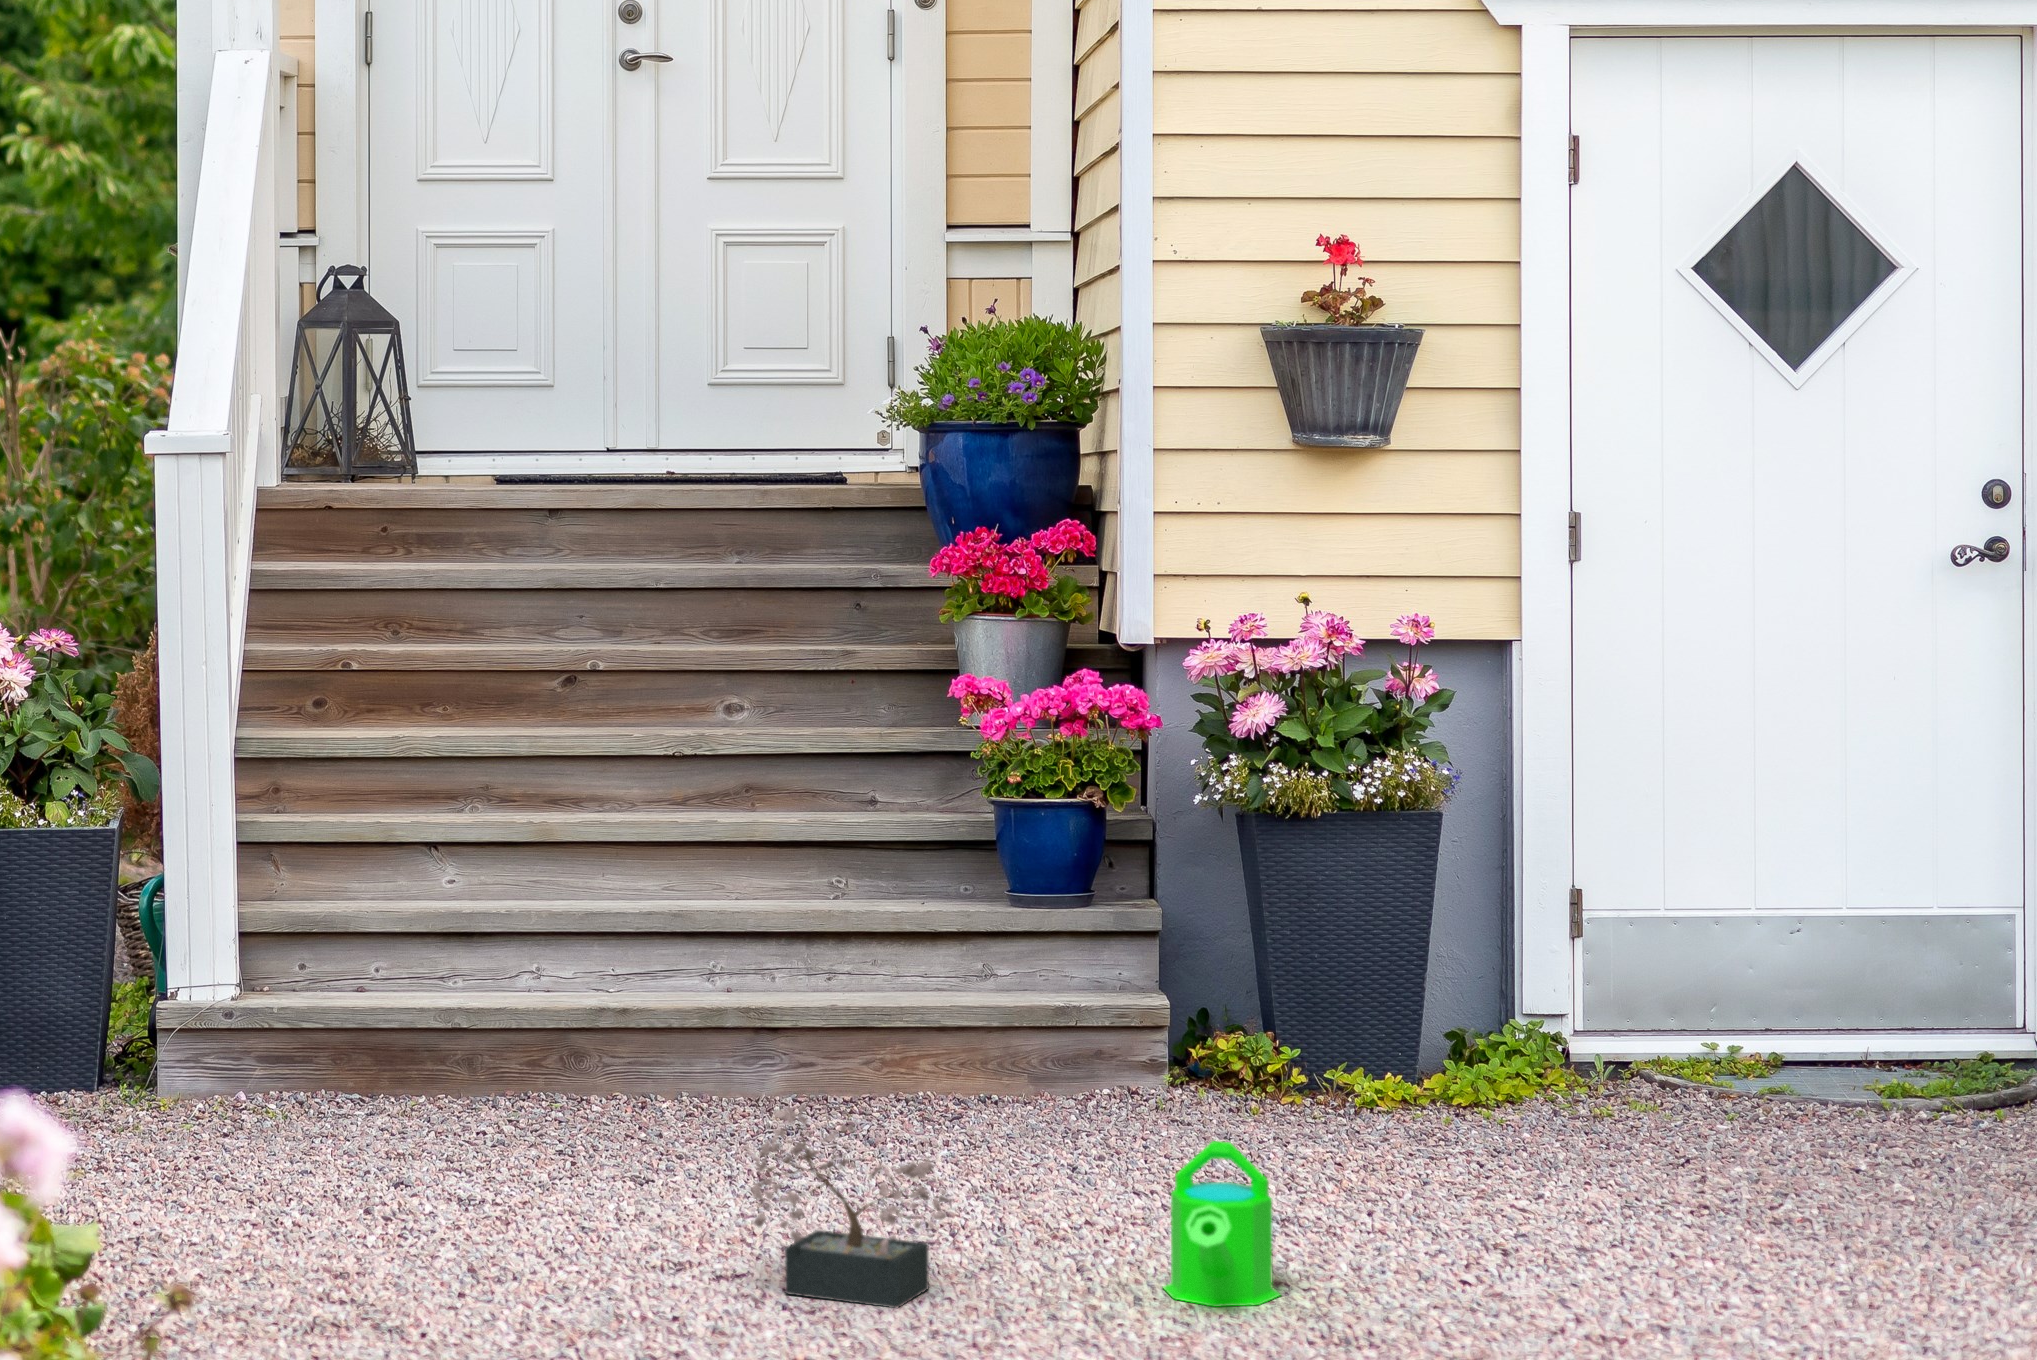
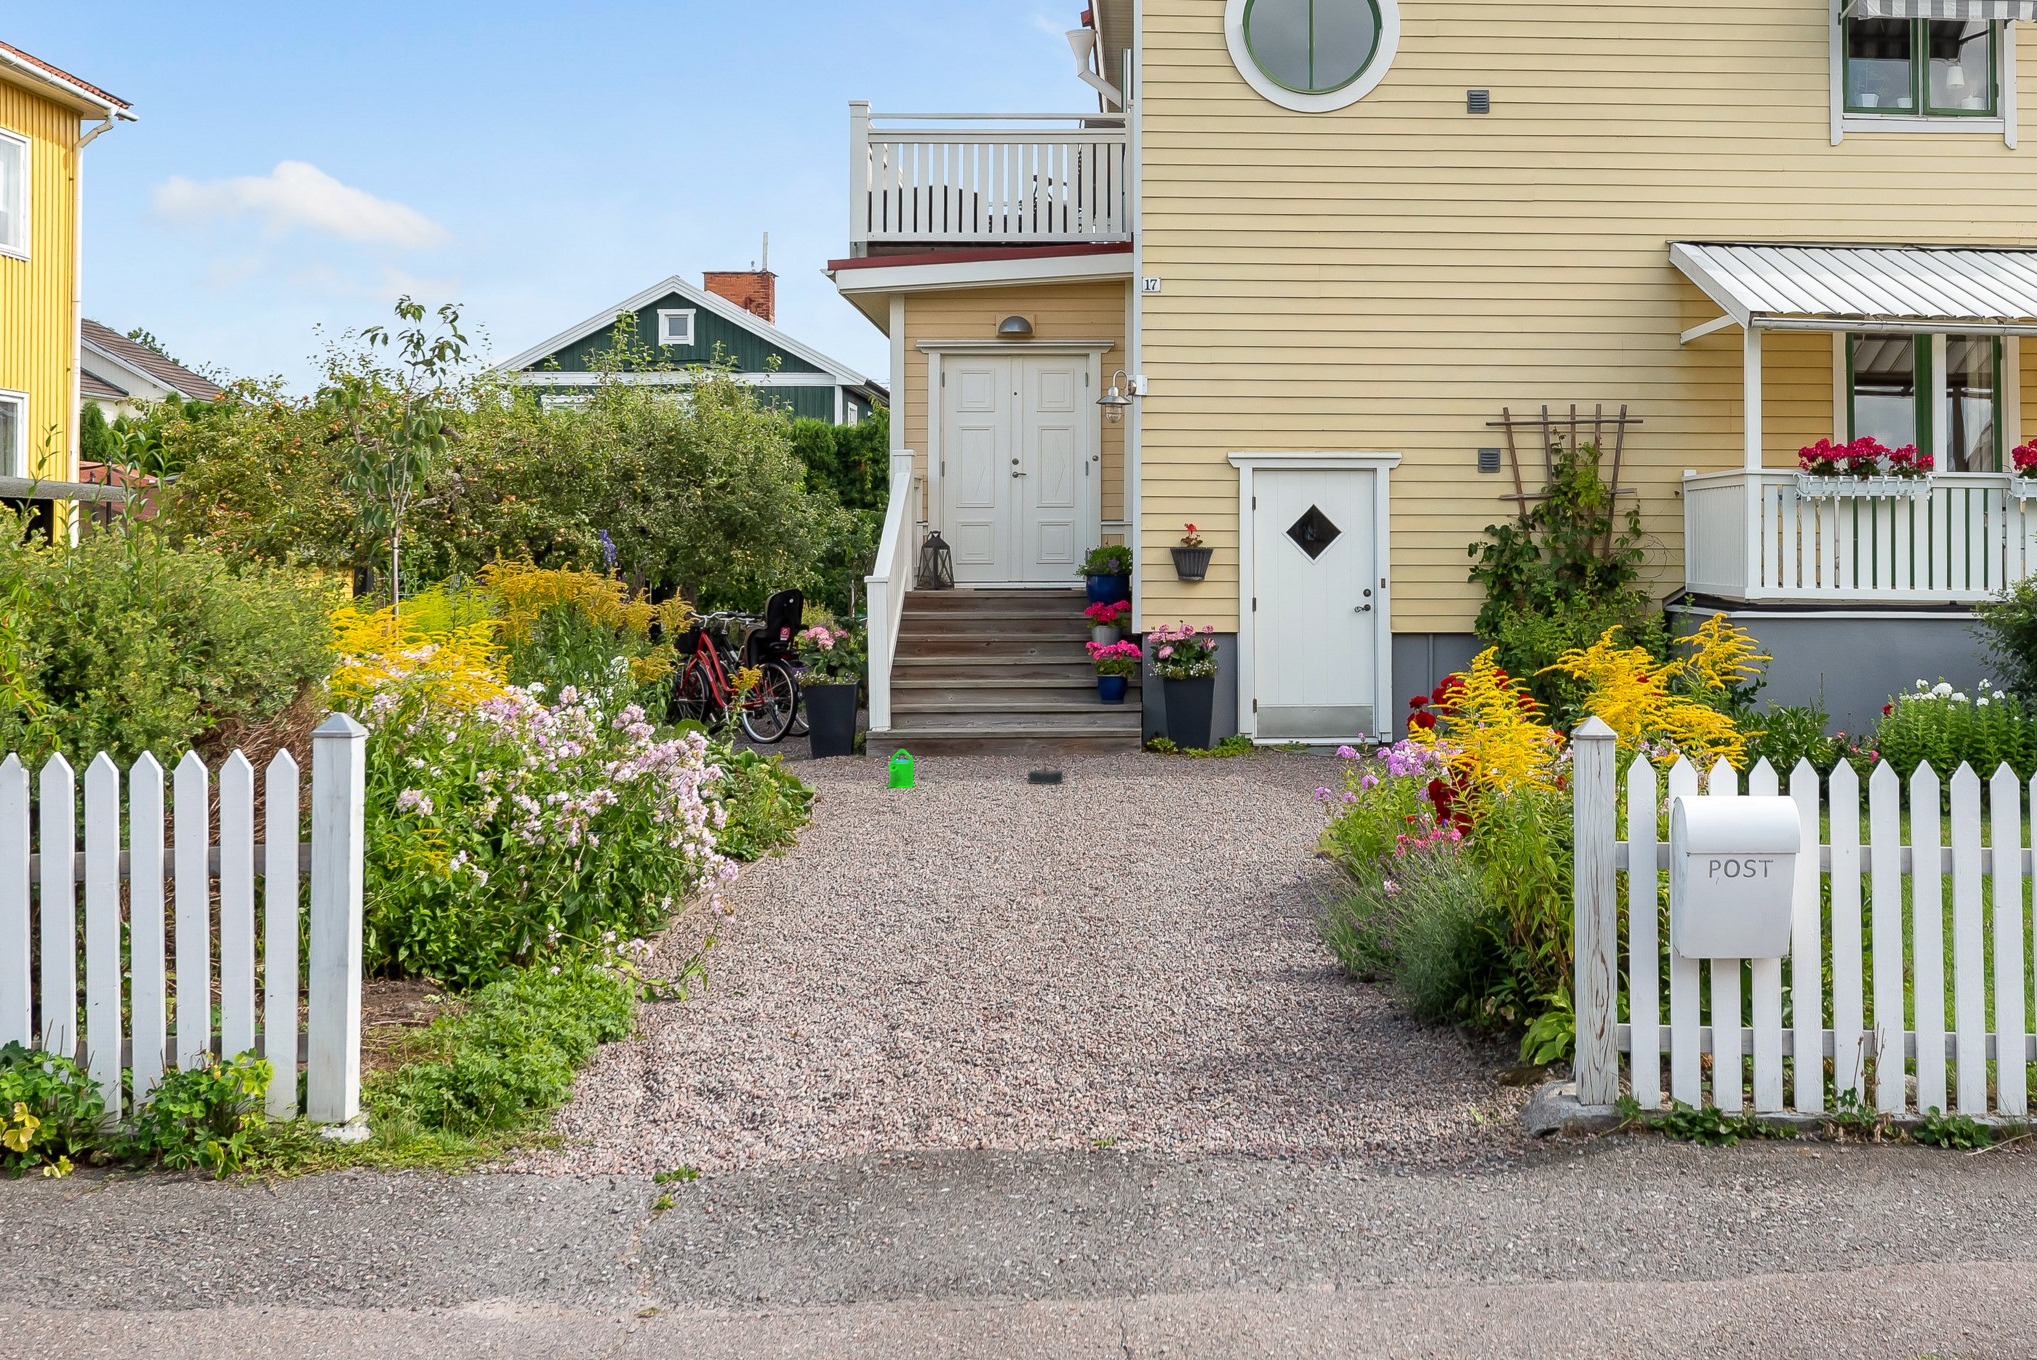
watering can: present [1163,1141,1280,1307] -> present [888,749,915,788]

